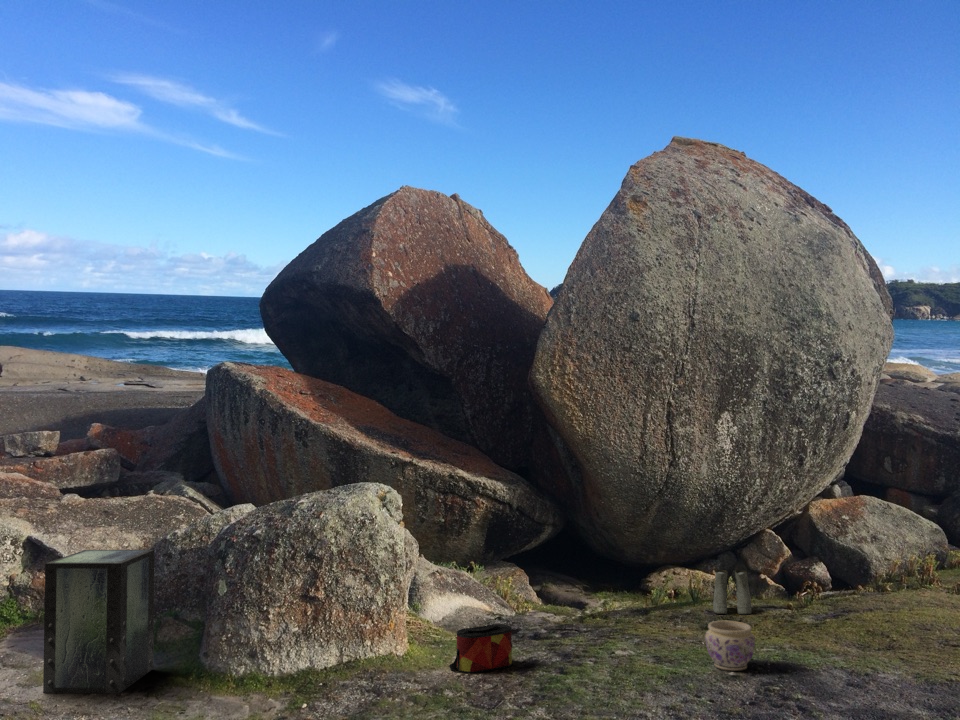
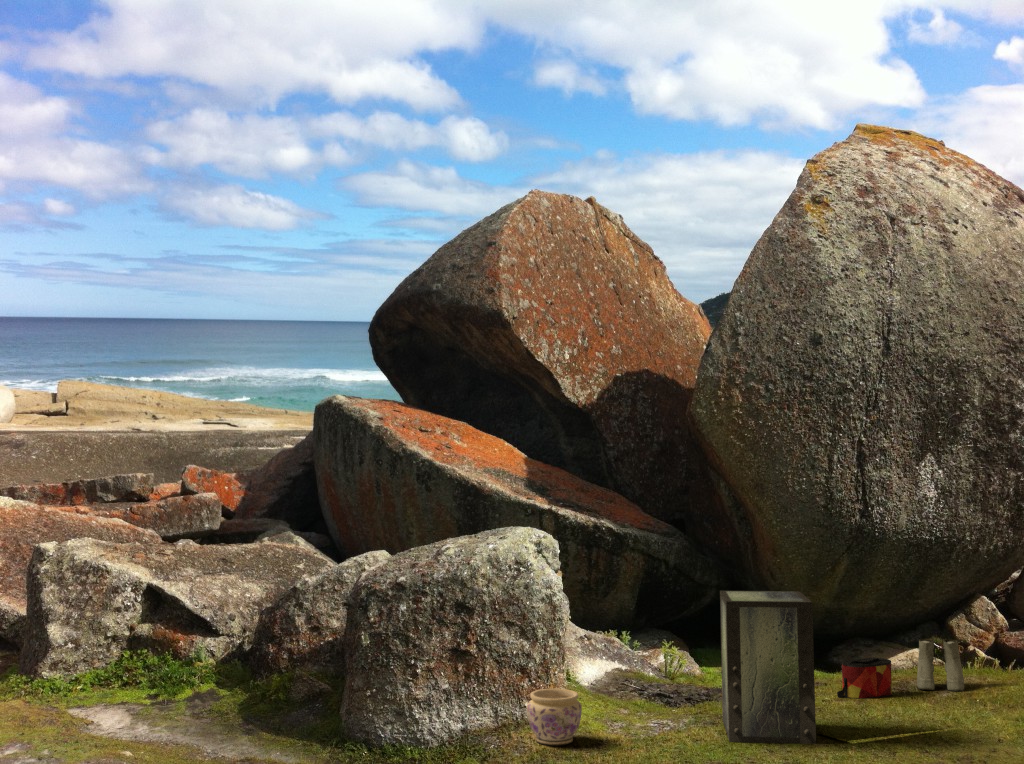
storage box: present [43,550,155,693] -> present [720,591,816,744]
planter: present [705,621,755,671] -> present [527,689,582,746]
bag: present [449,624,512,673] -> present [837,658,892,699]

